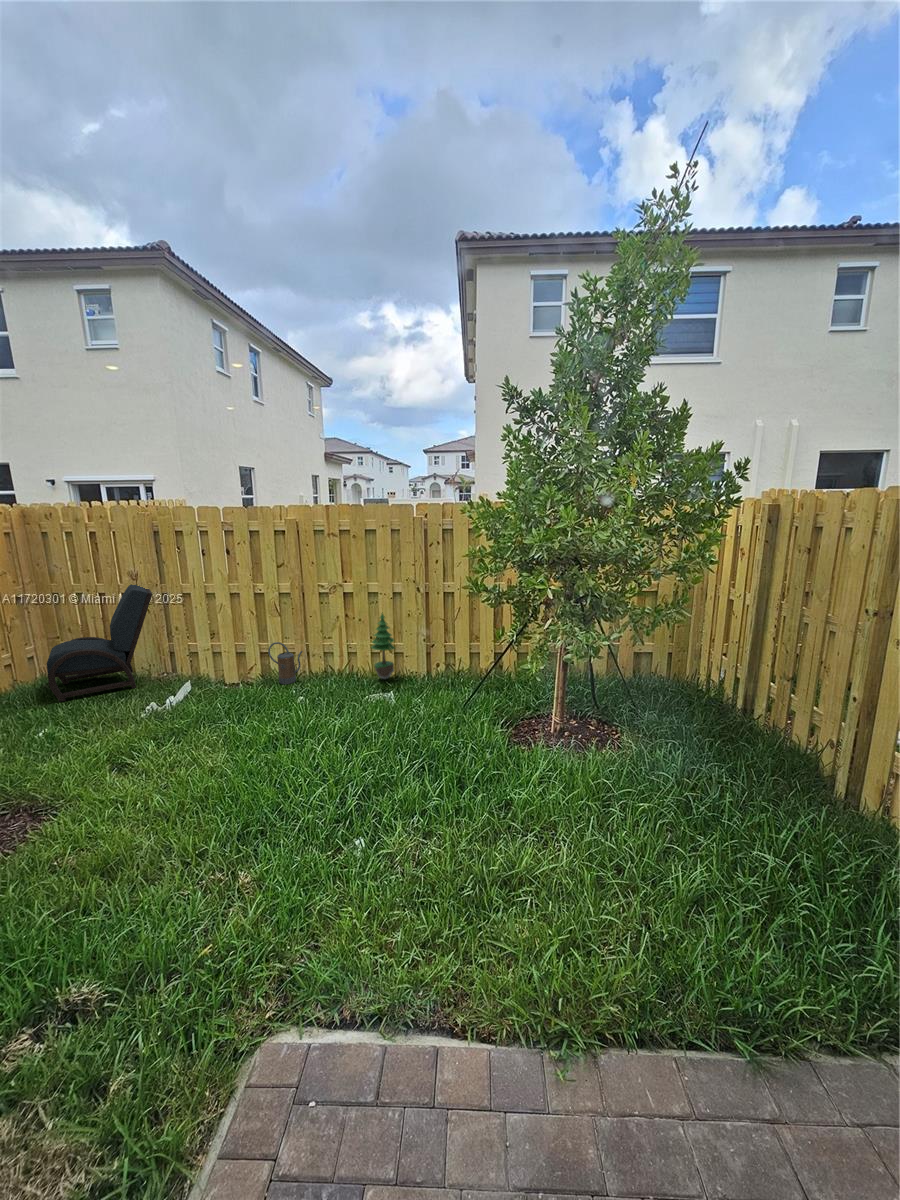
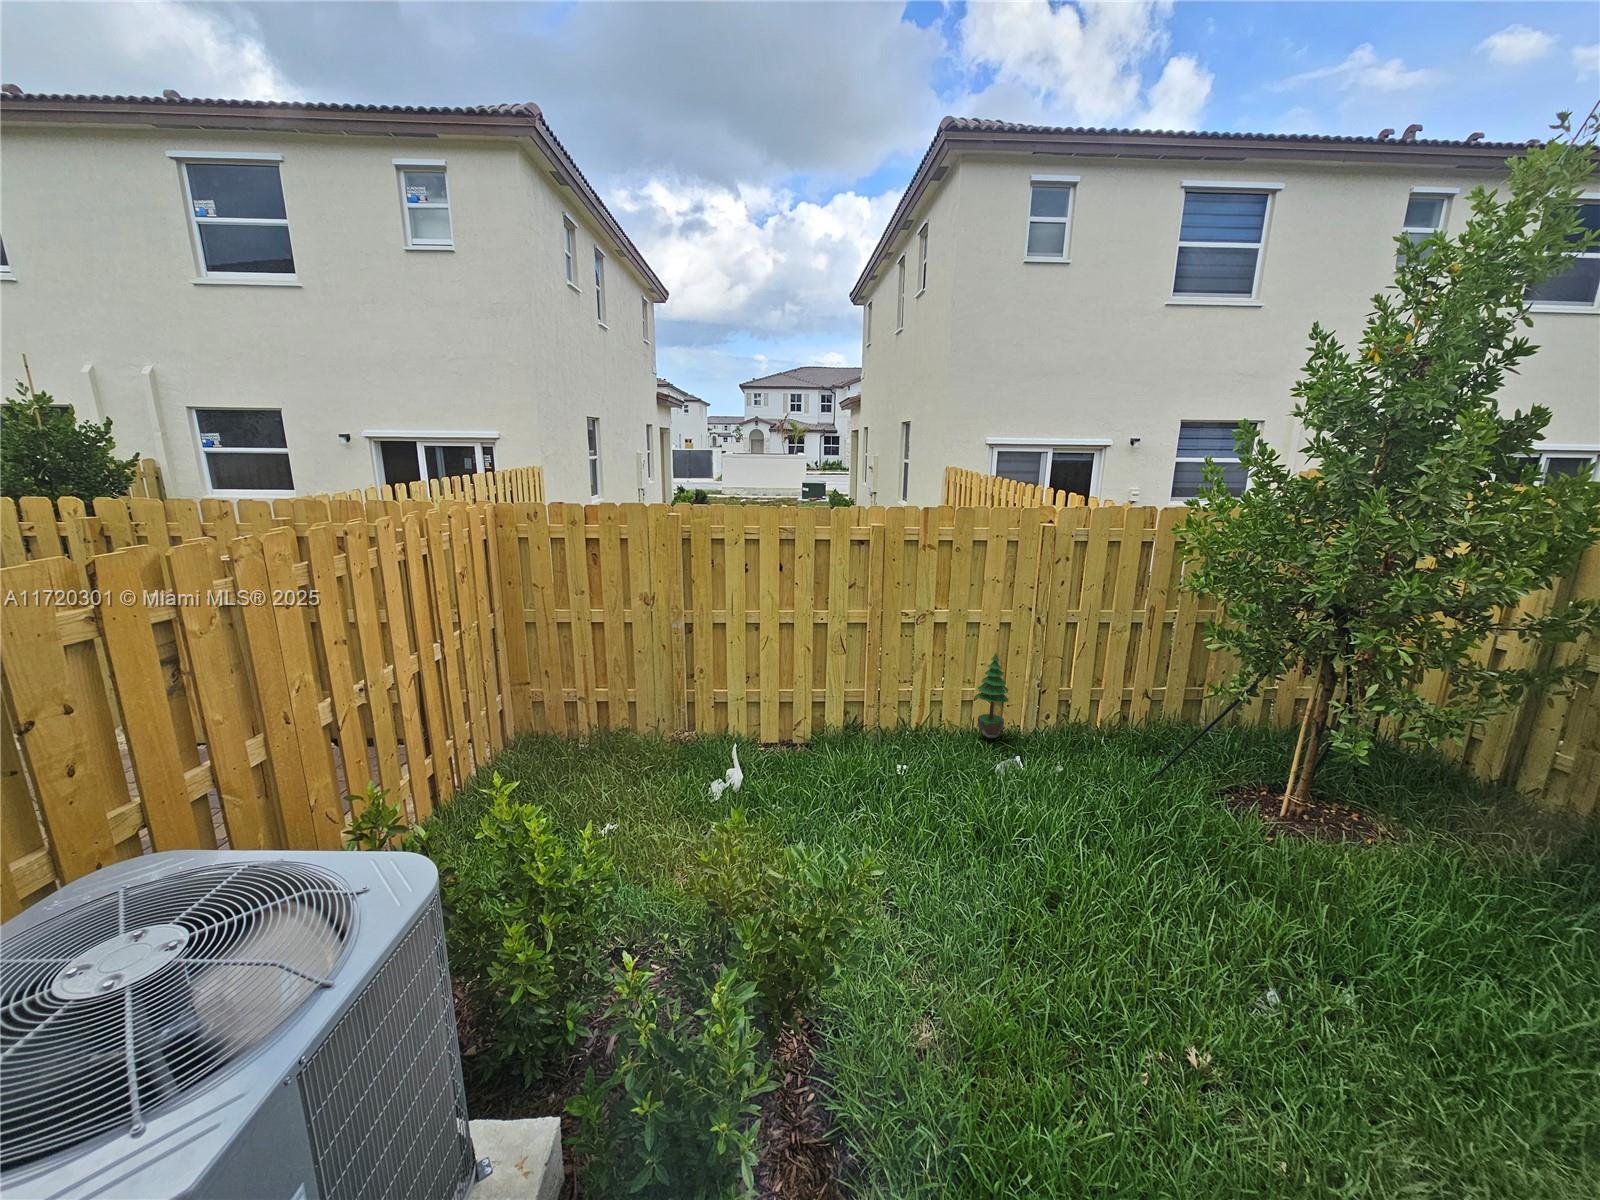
lounge chair: present [47,585,152,701] -> none [548,608,689,771]
watering can: present [268,642,302,684] -> none [840,690,889,745]

